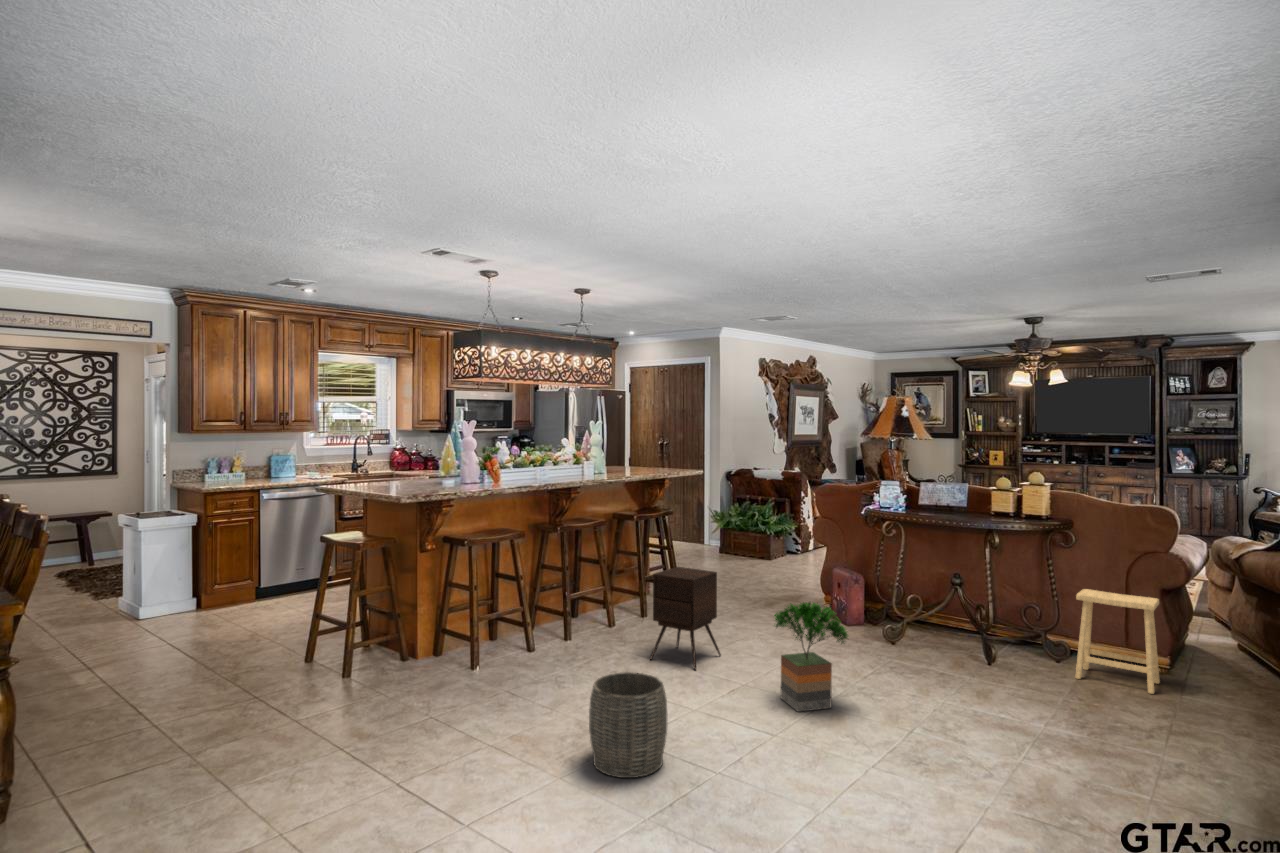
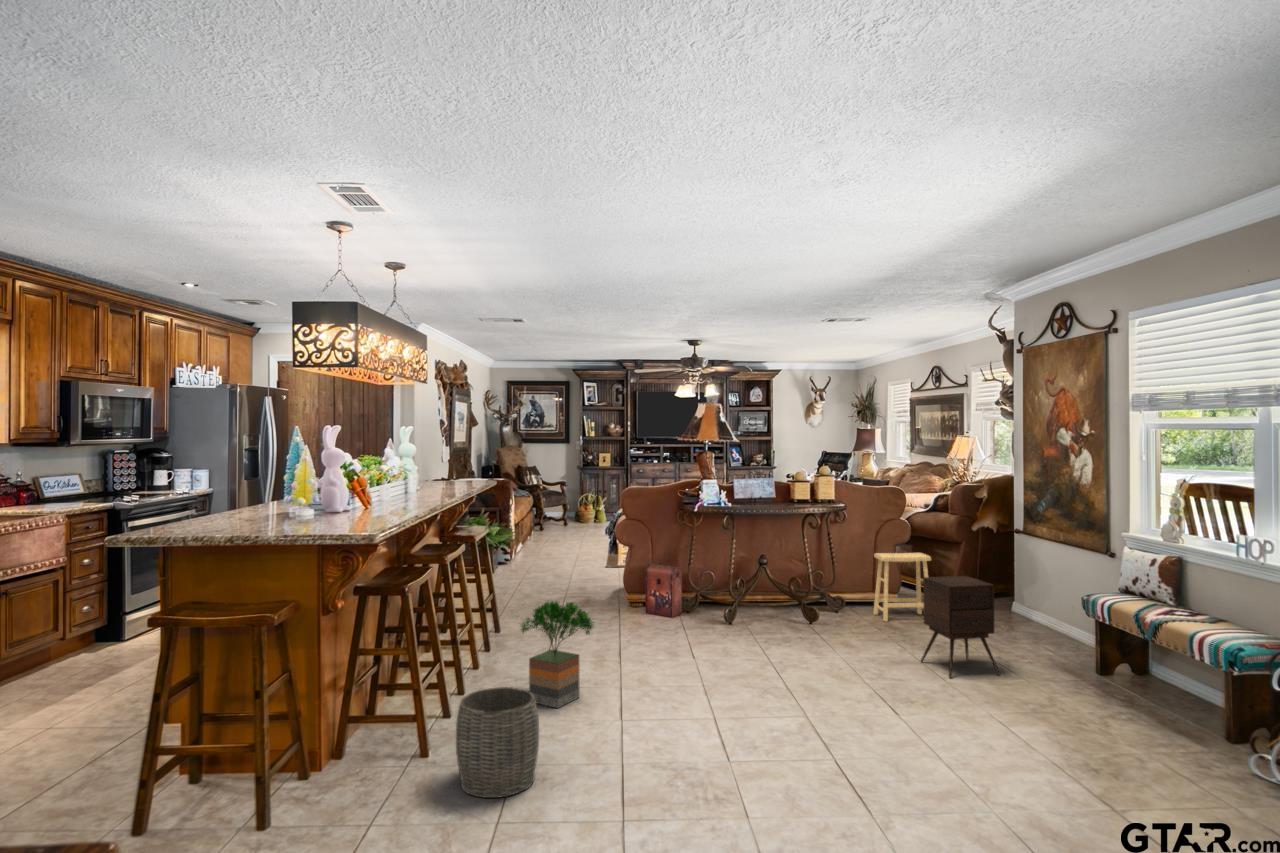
side table: present [650,567,721,670] -> present [921,576,1000,678]
potted tree: present [774,602,848,712] -> present [521,601,595,708]
woven basket: present [589,672,667,778] -> present [456,687,539,798]

